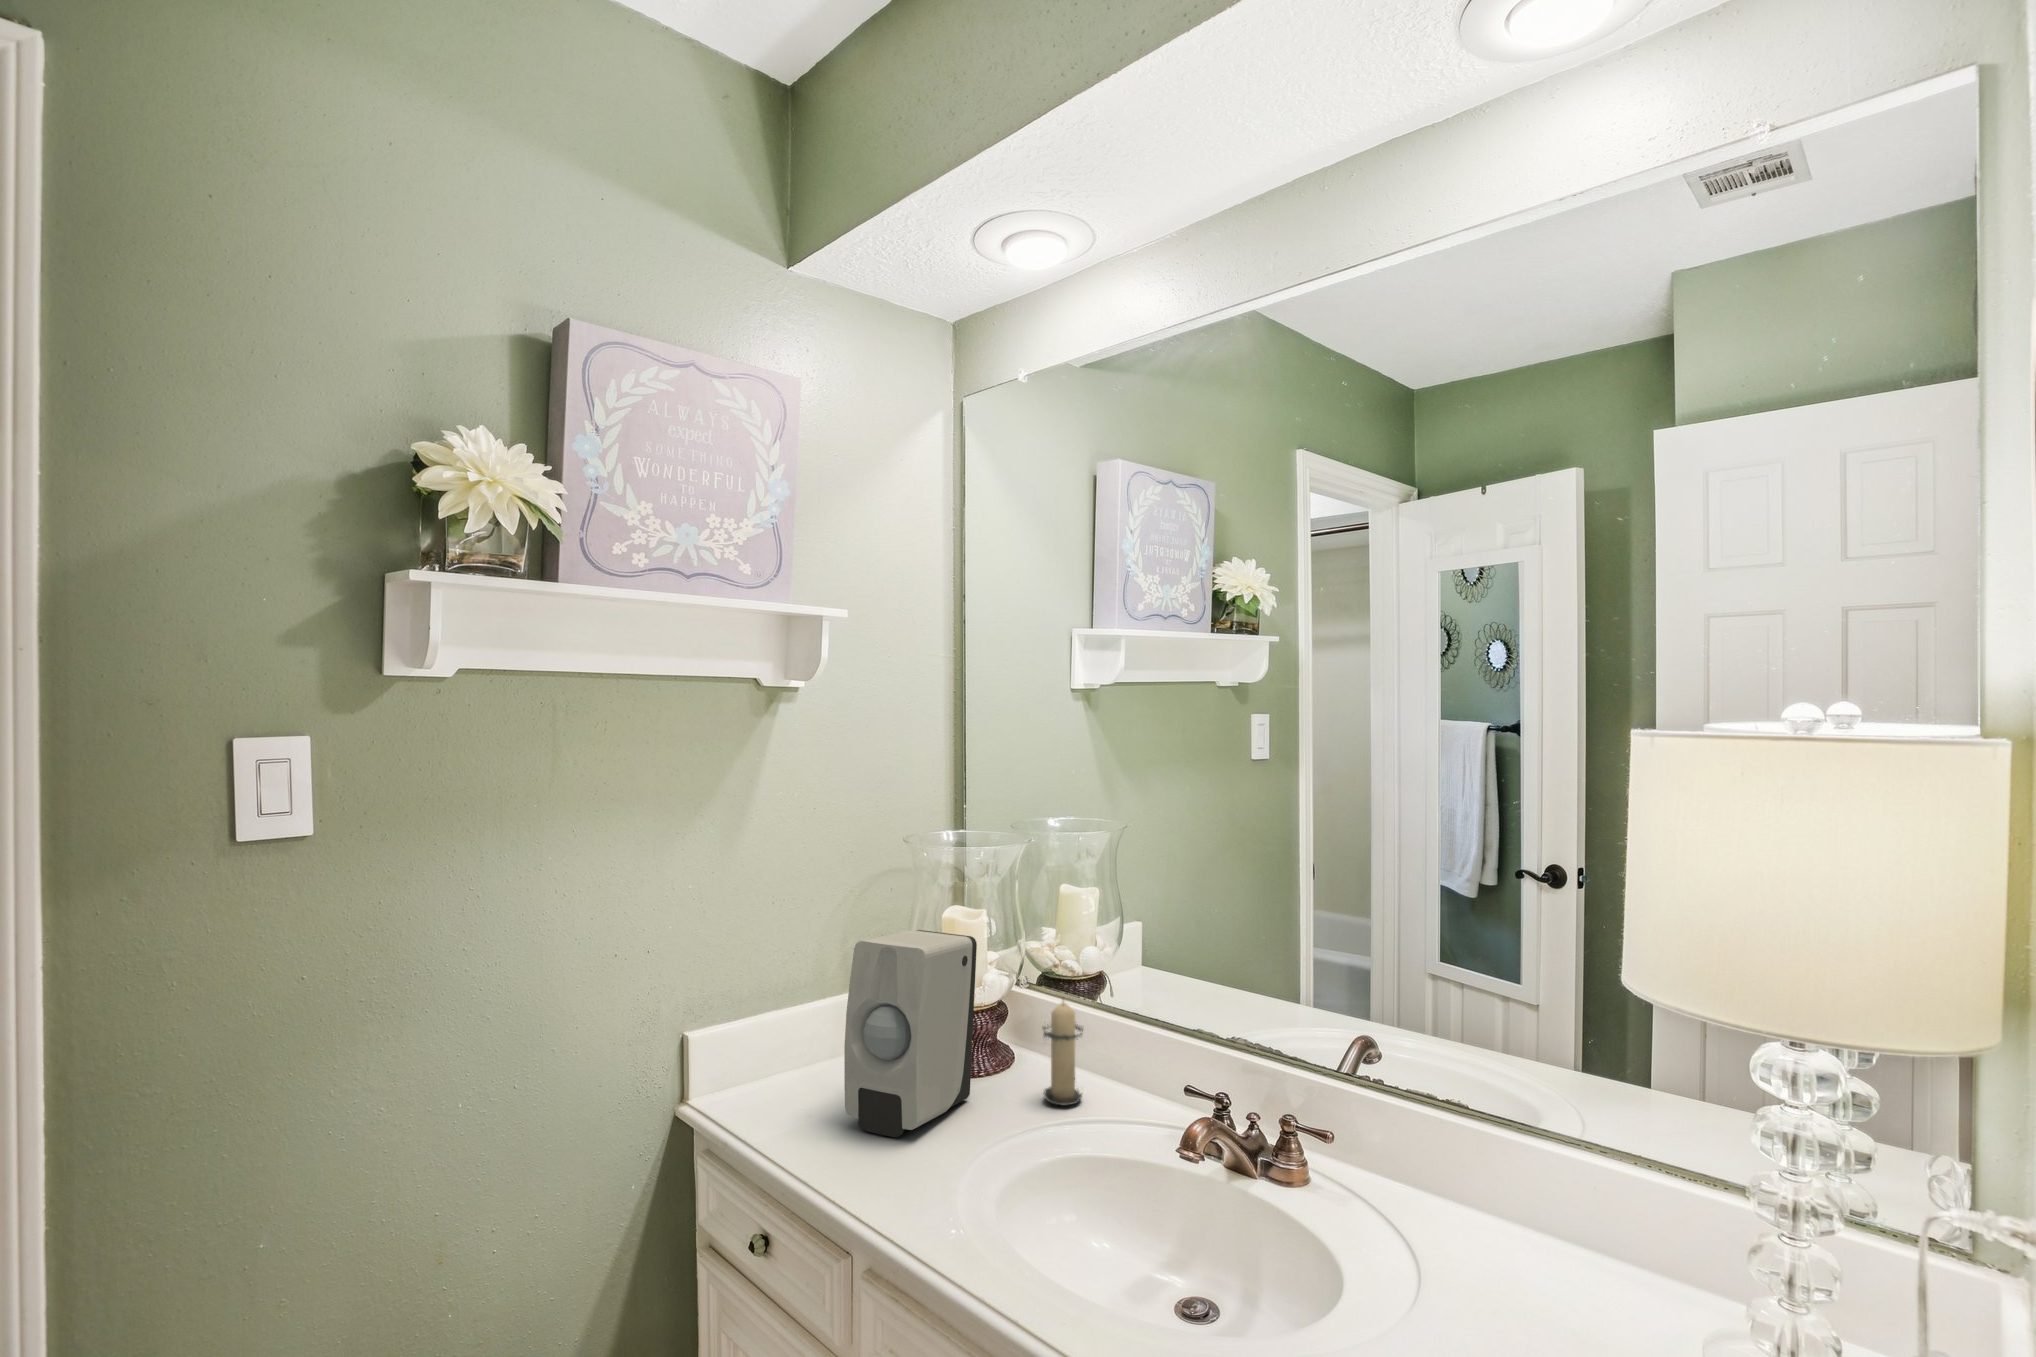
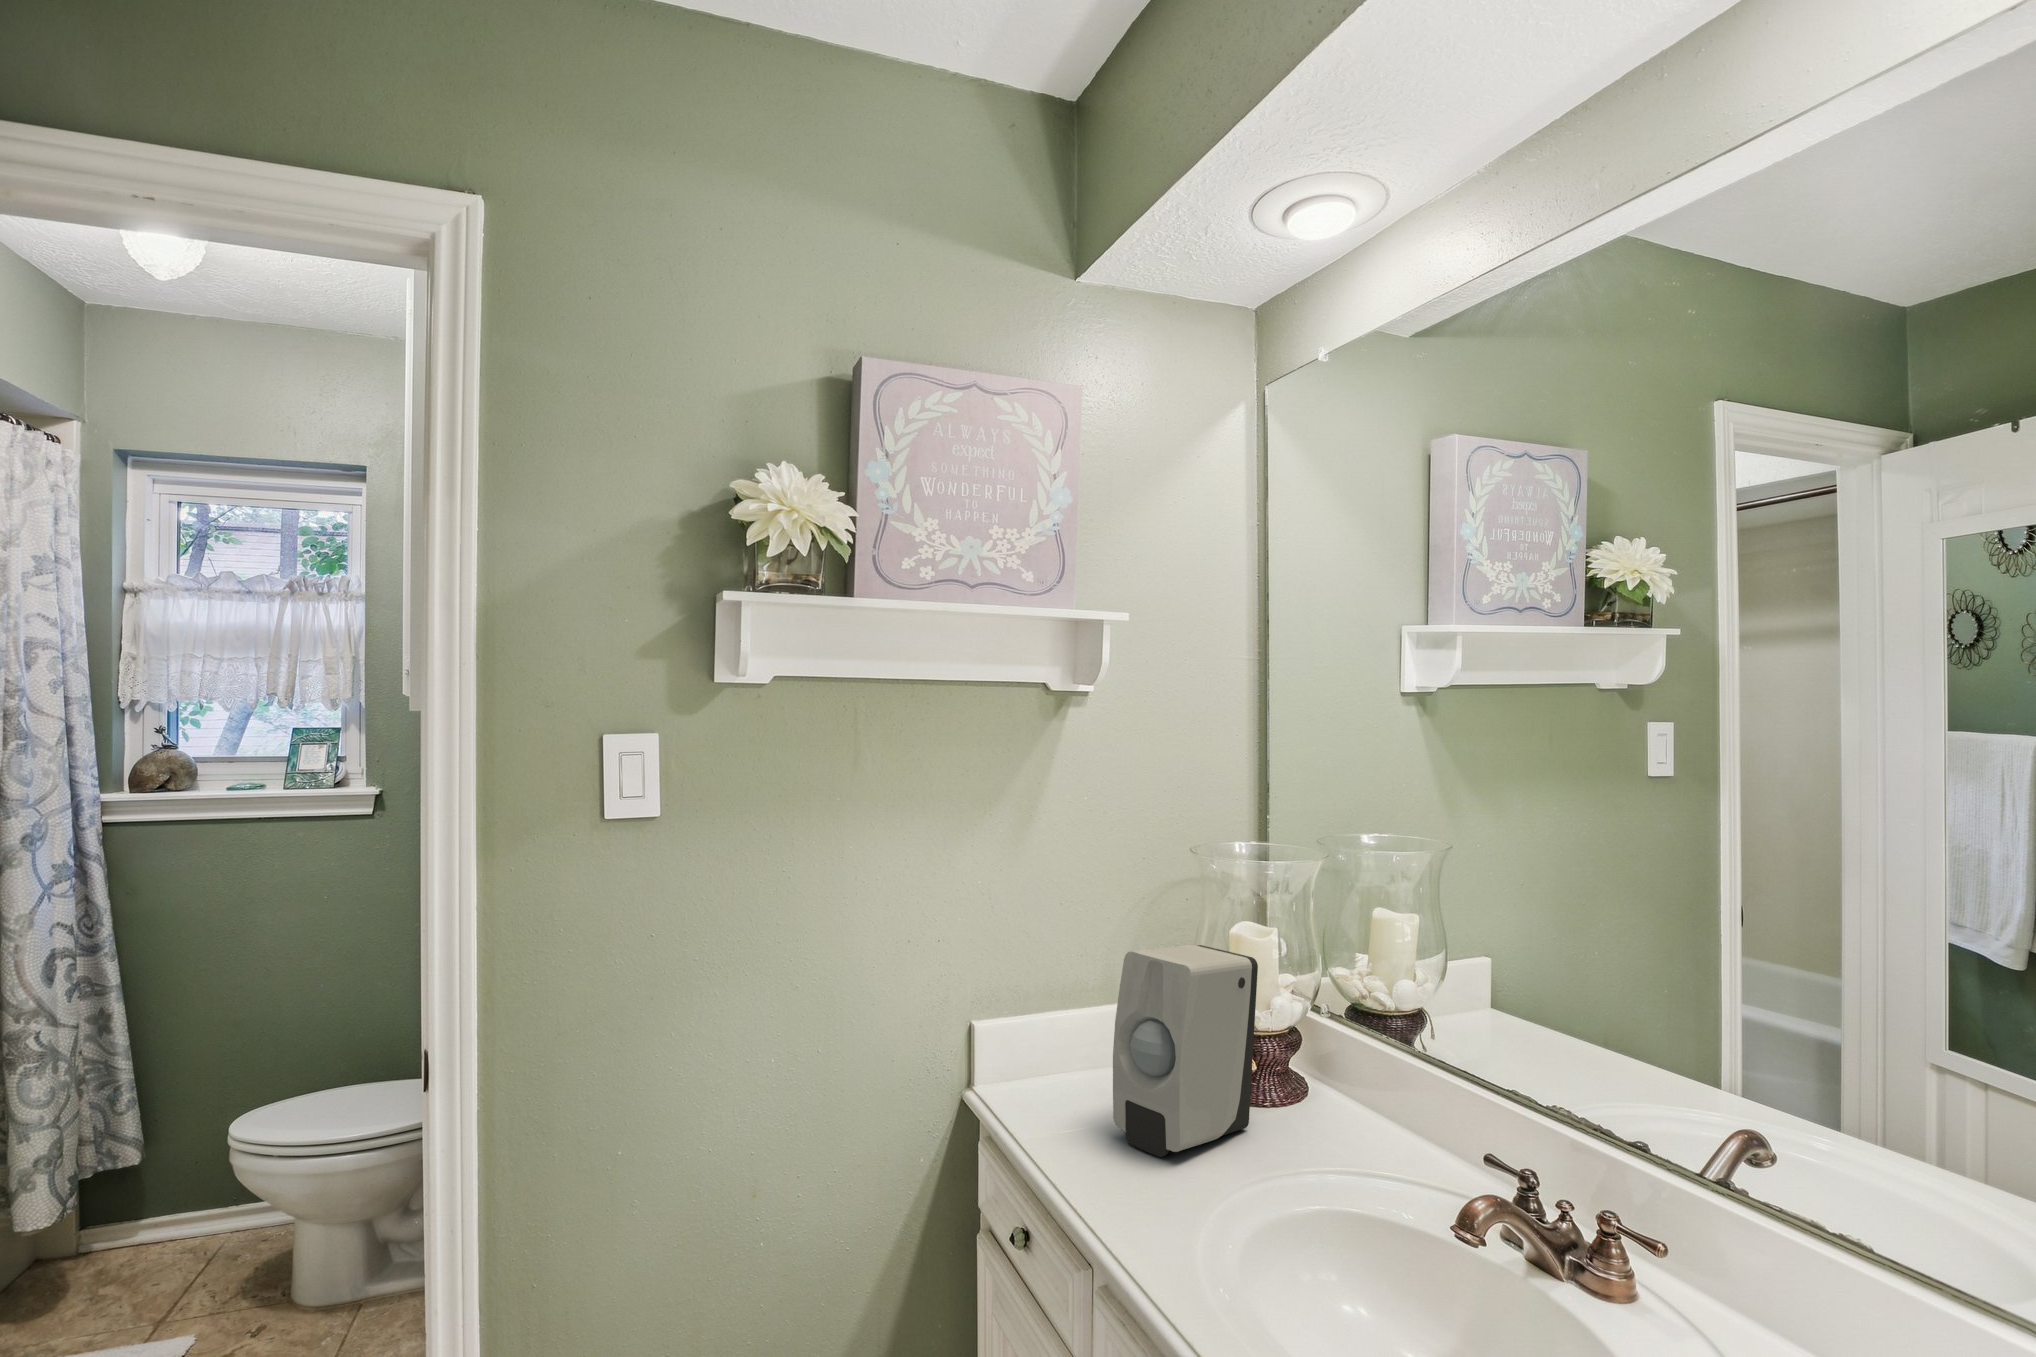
candle: present [1043,1002,1083,1105] -> none [1323,1034,1381,1156]

